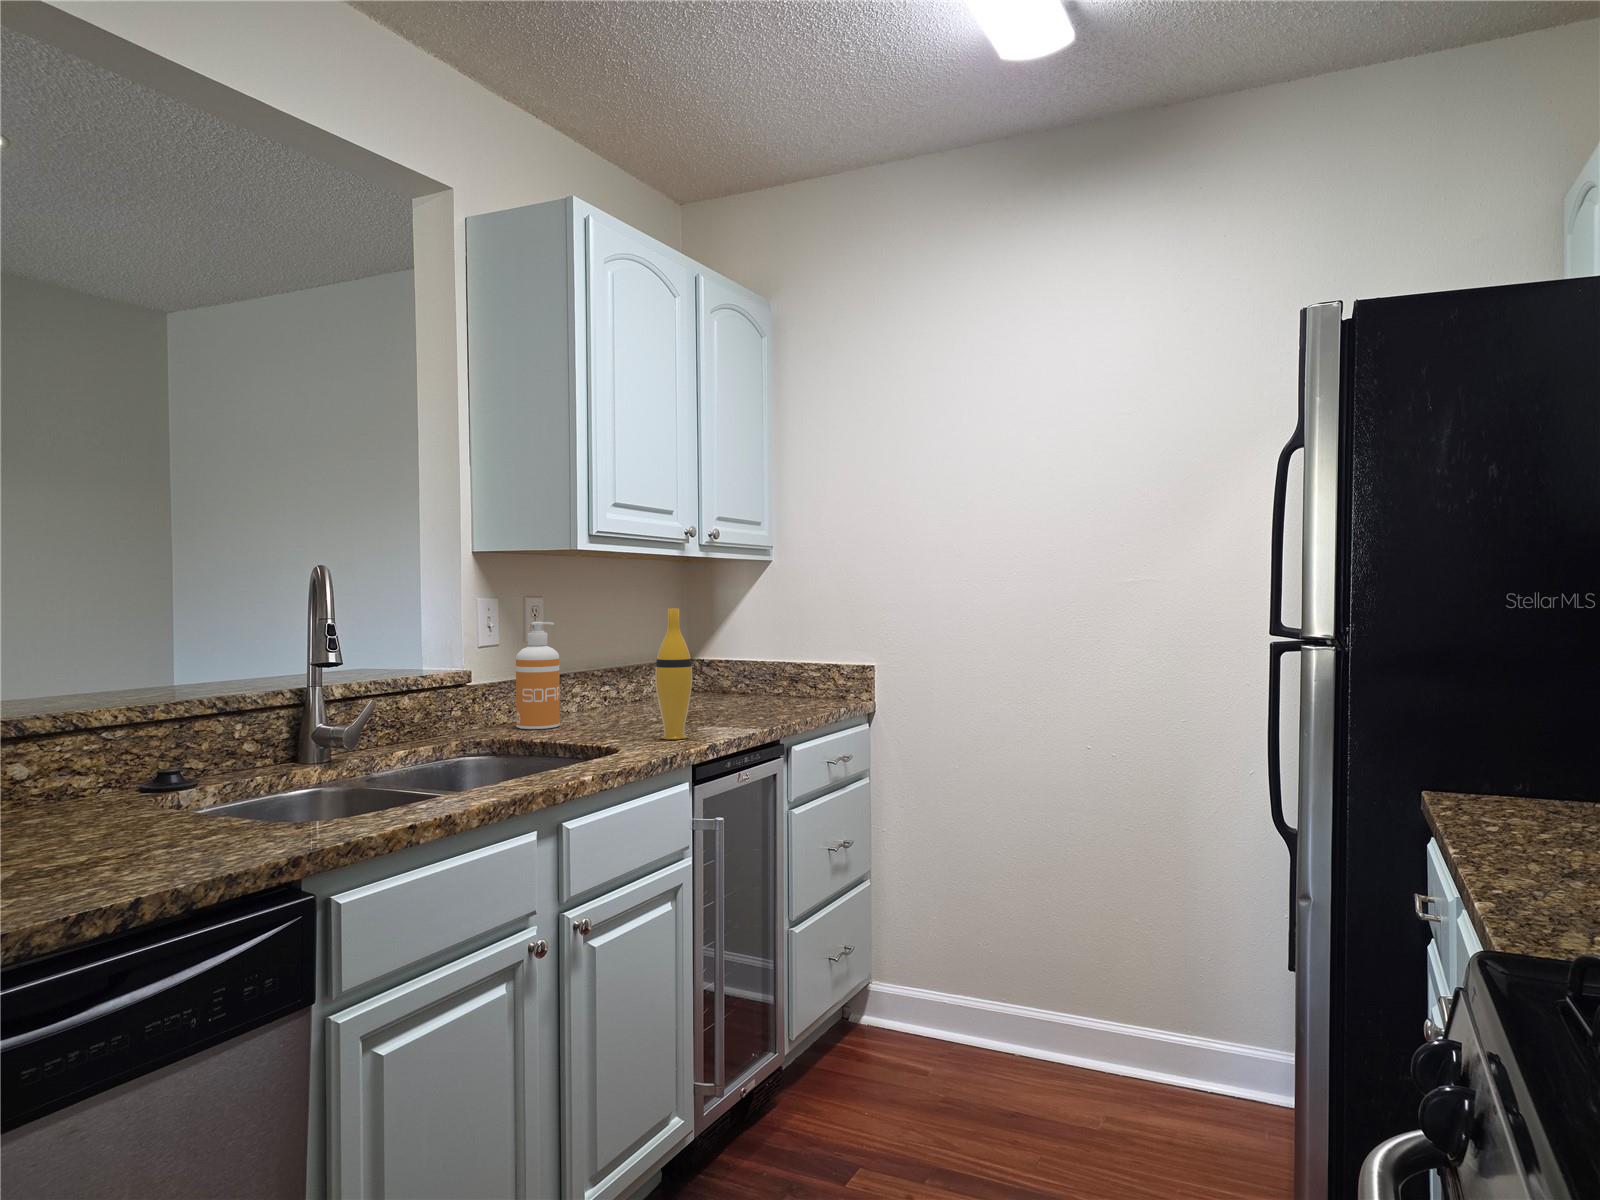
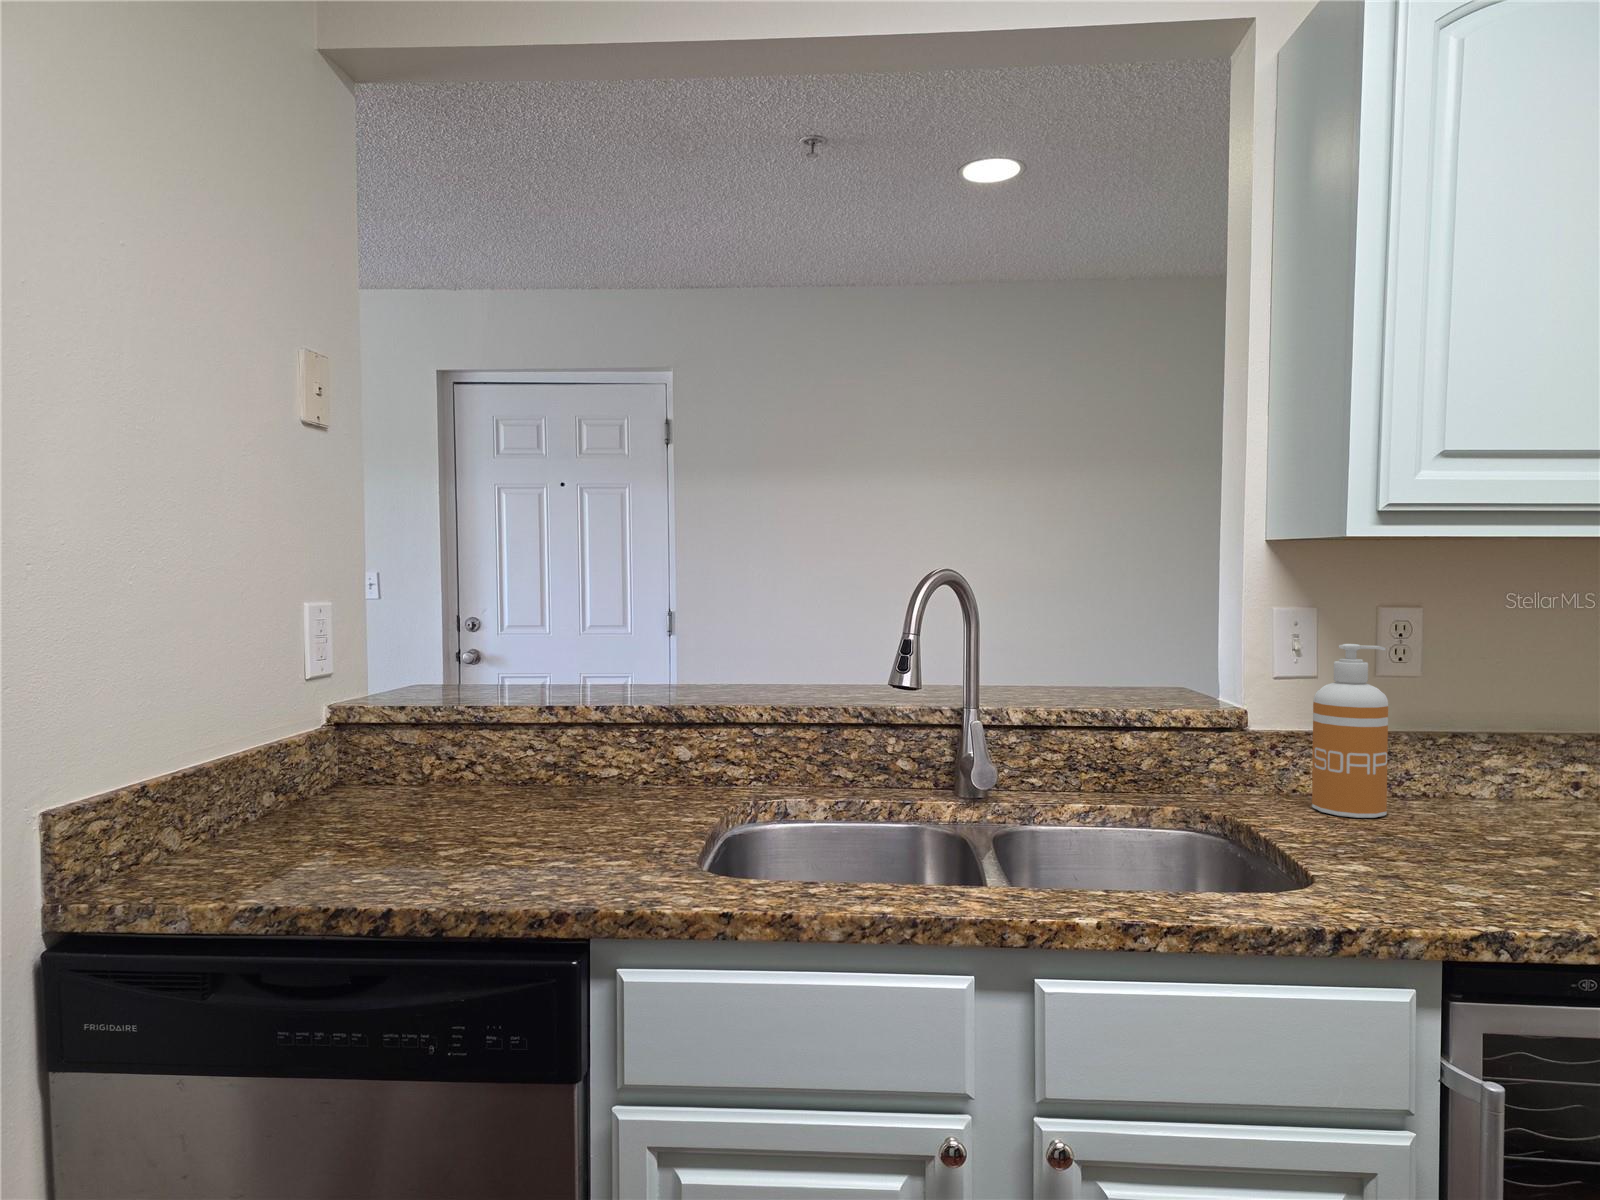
vase: present [655,609,692,739] -> none [1454,640,1541,904]

